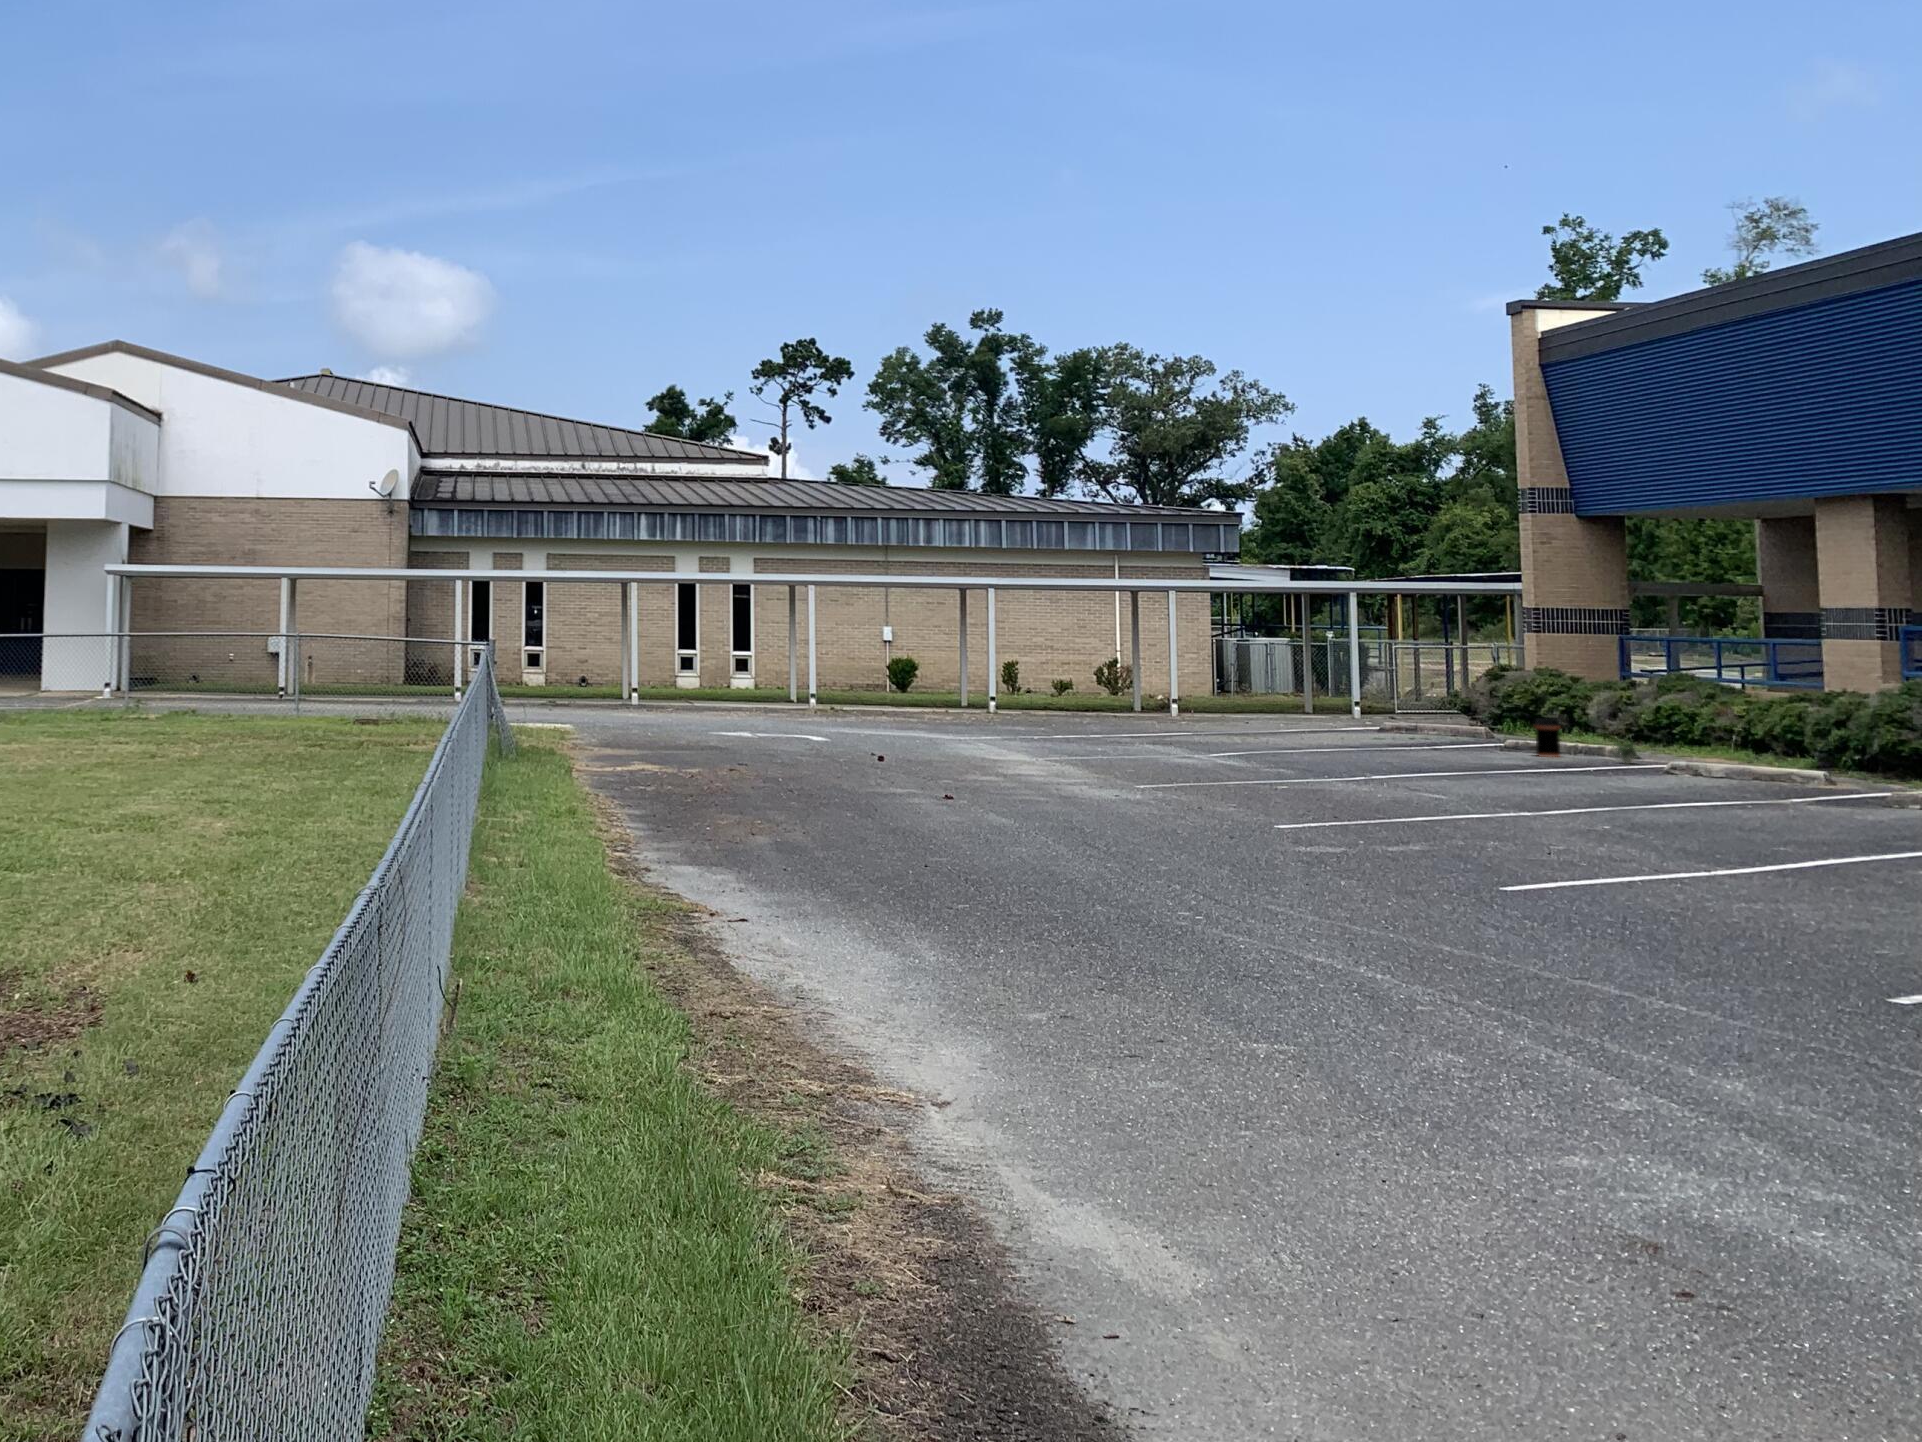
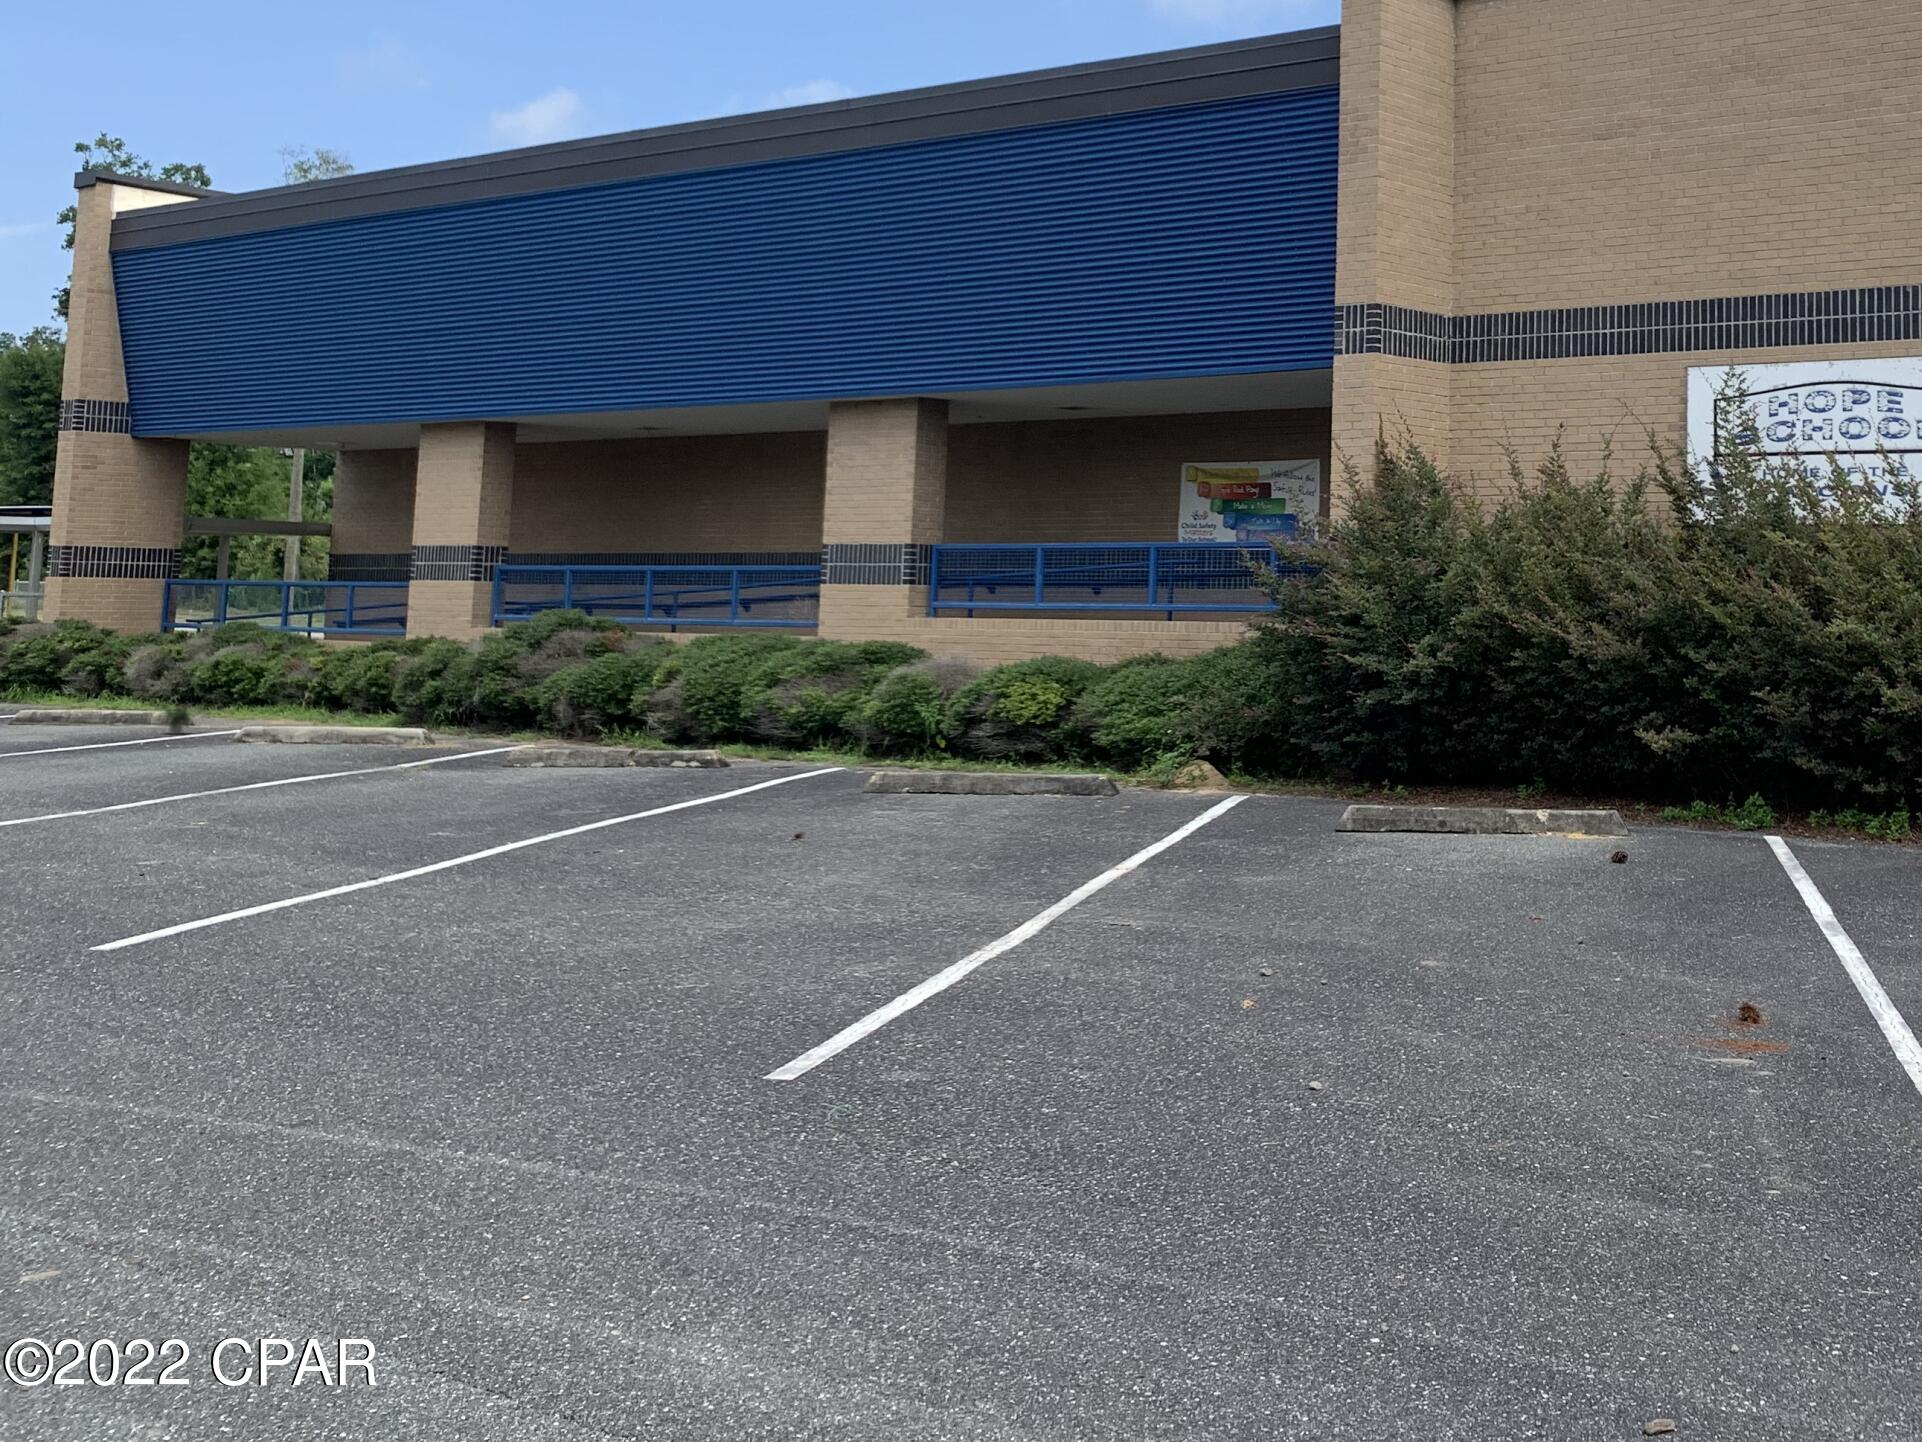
trash can: present [1534,718,1560,757] -> none [53,679,93,732]

